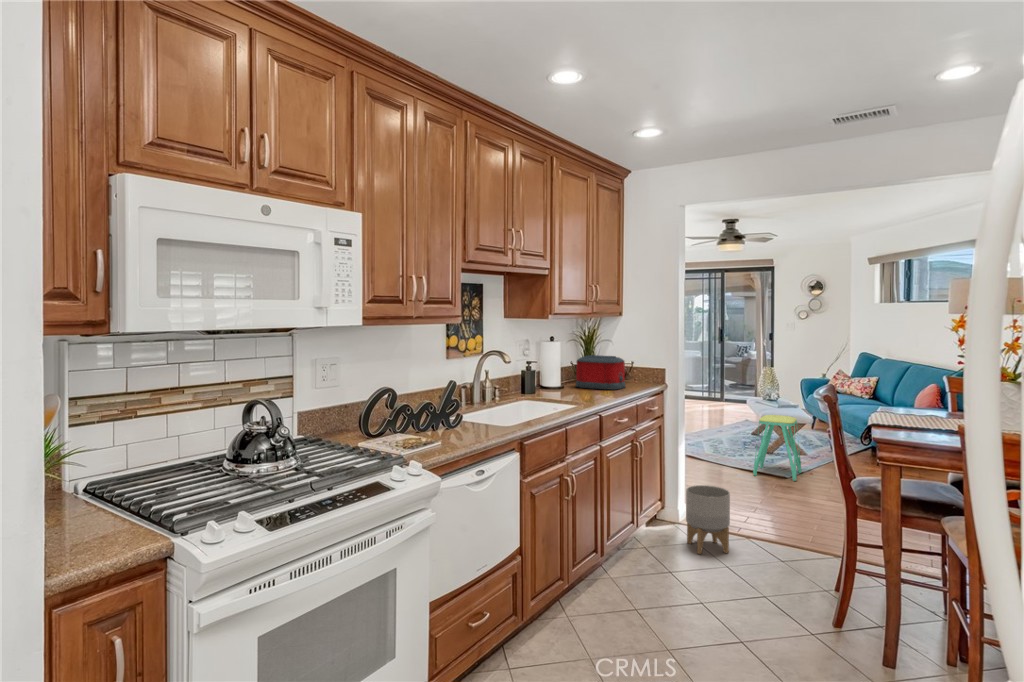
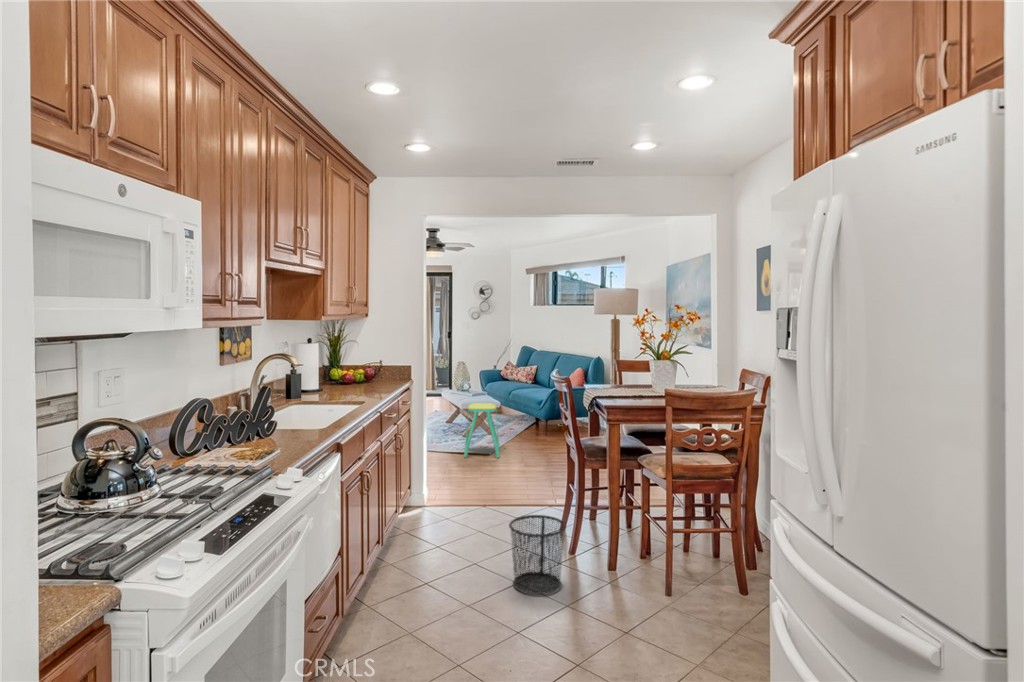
toaster: present [576,355,626,390] -> none [332,356,382,389]
planter: present [686,485,730,554] -> none [441,469,479,531]
waste bin: none [728,551,804,652] -> present [509,515,566,595]

